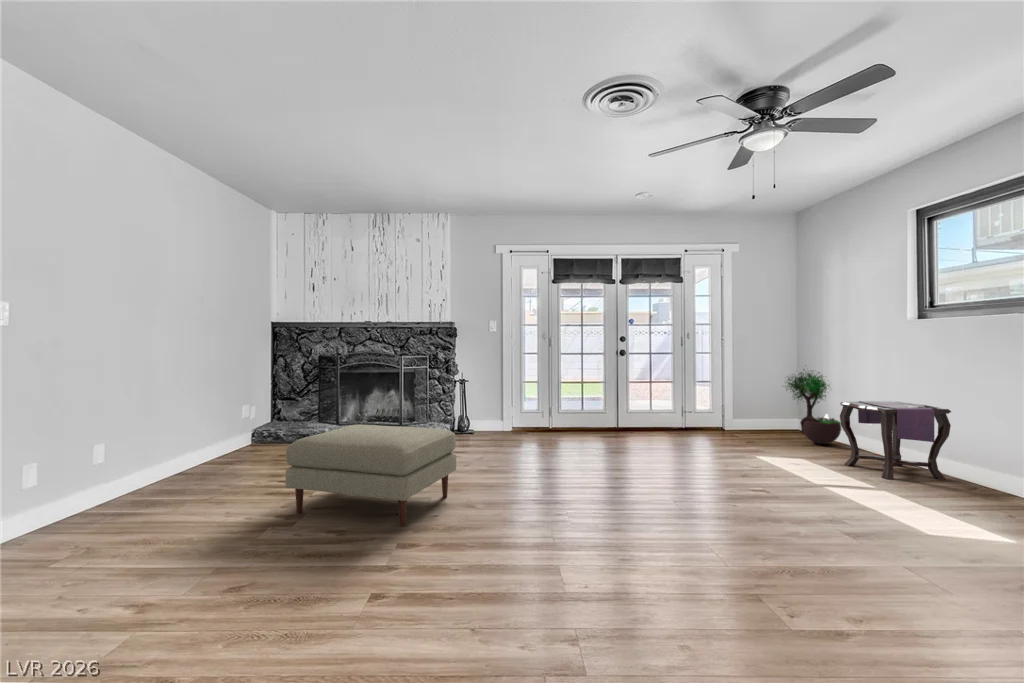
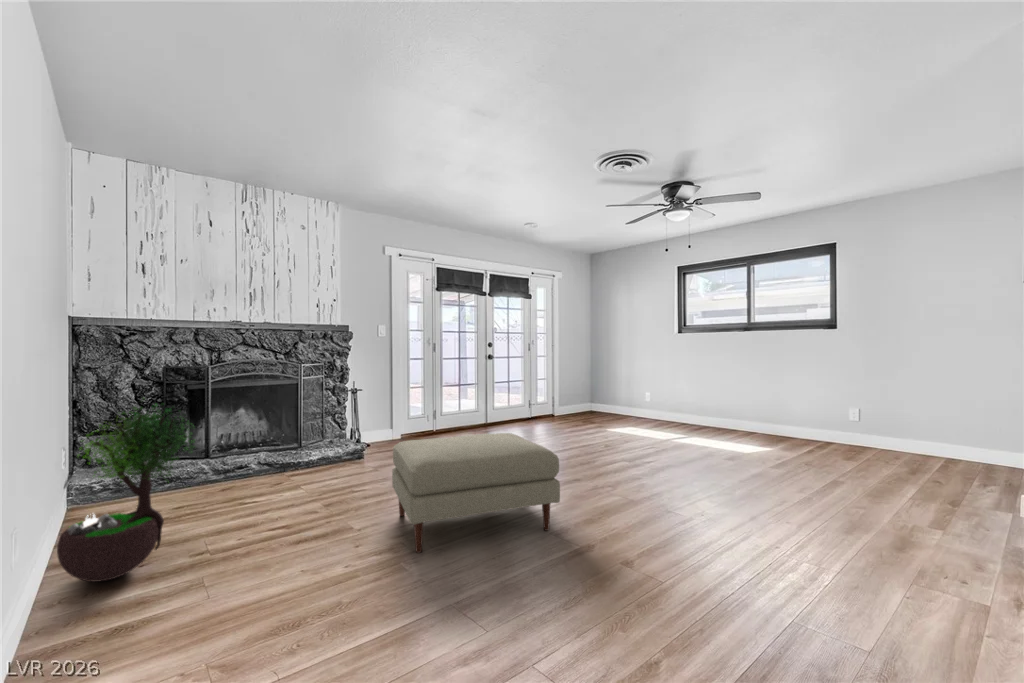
potted tree: present [786,370,841,444] -> present [57,397,194,582]
side table: present [840,401,951,479] -> none [662,385,720,433]

